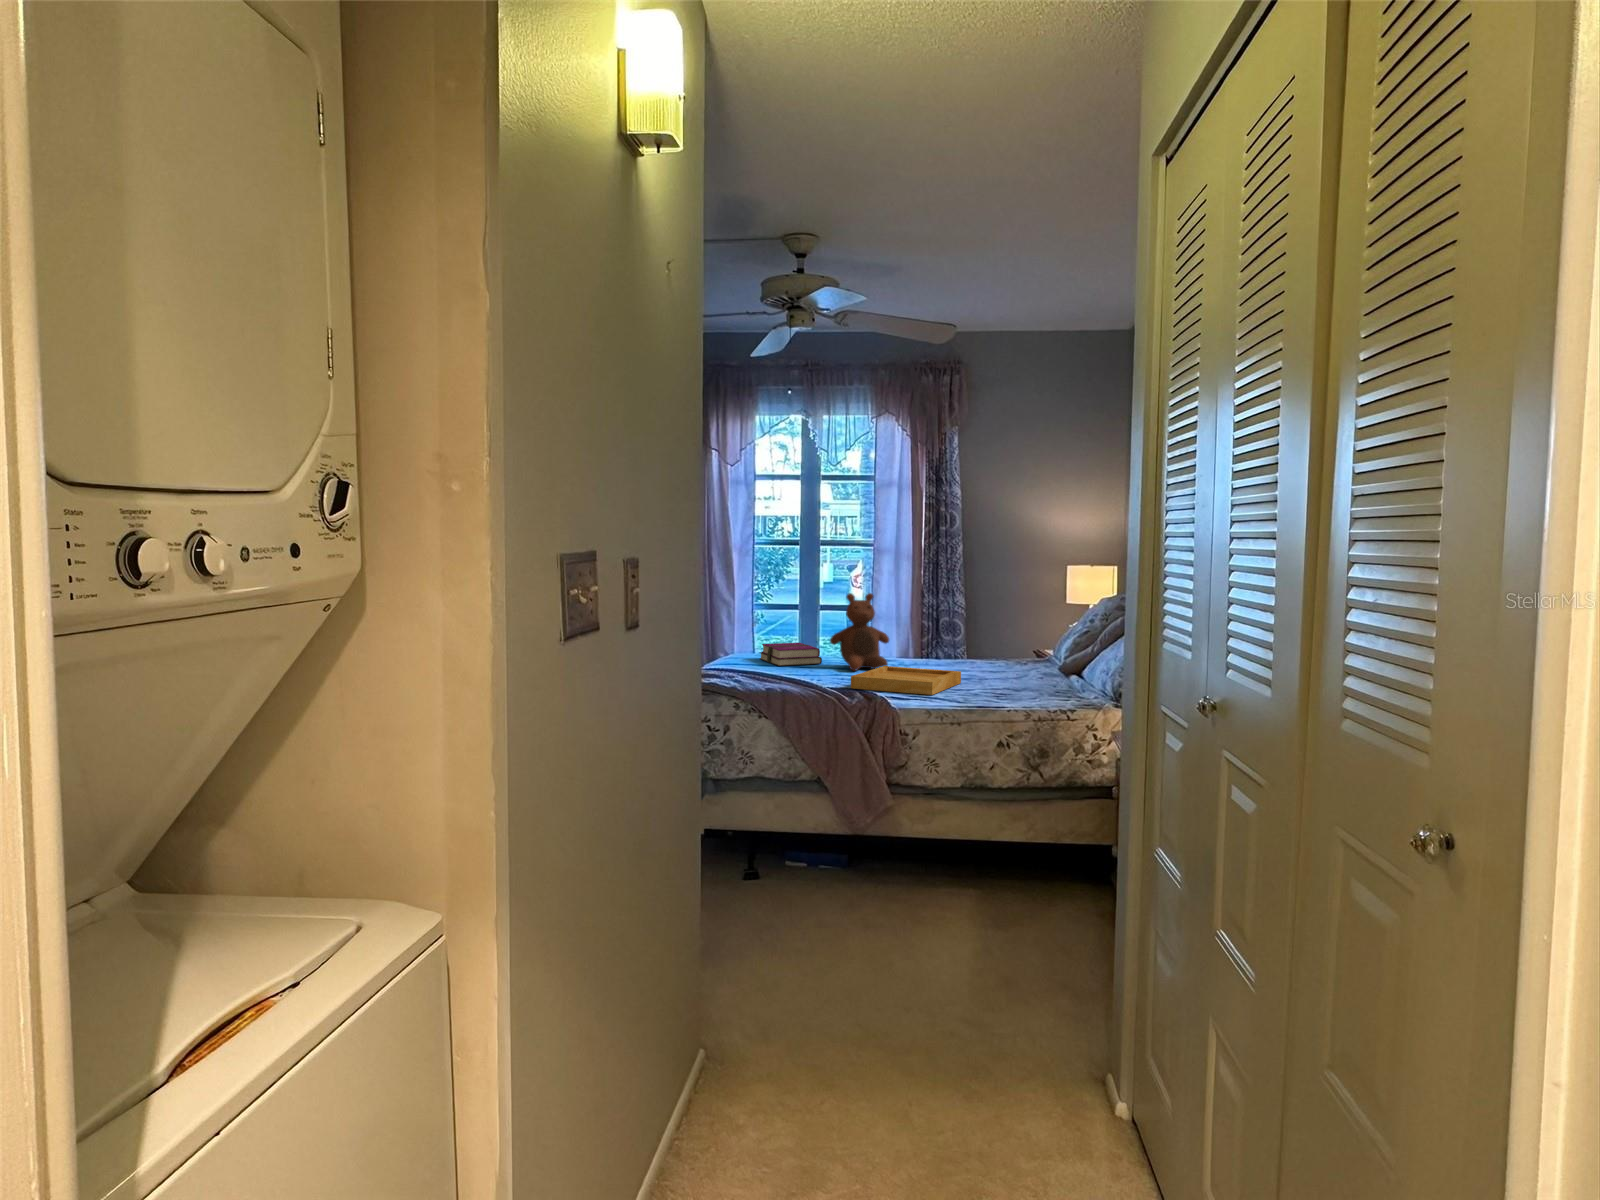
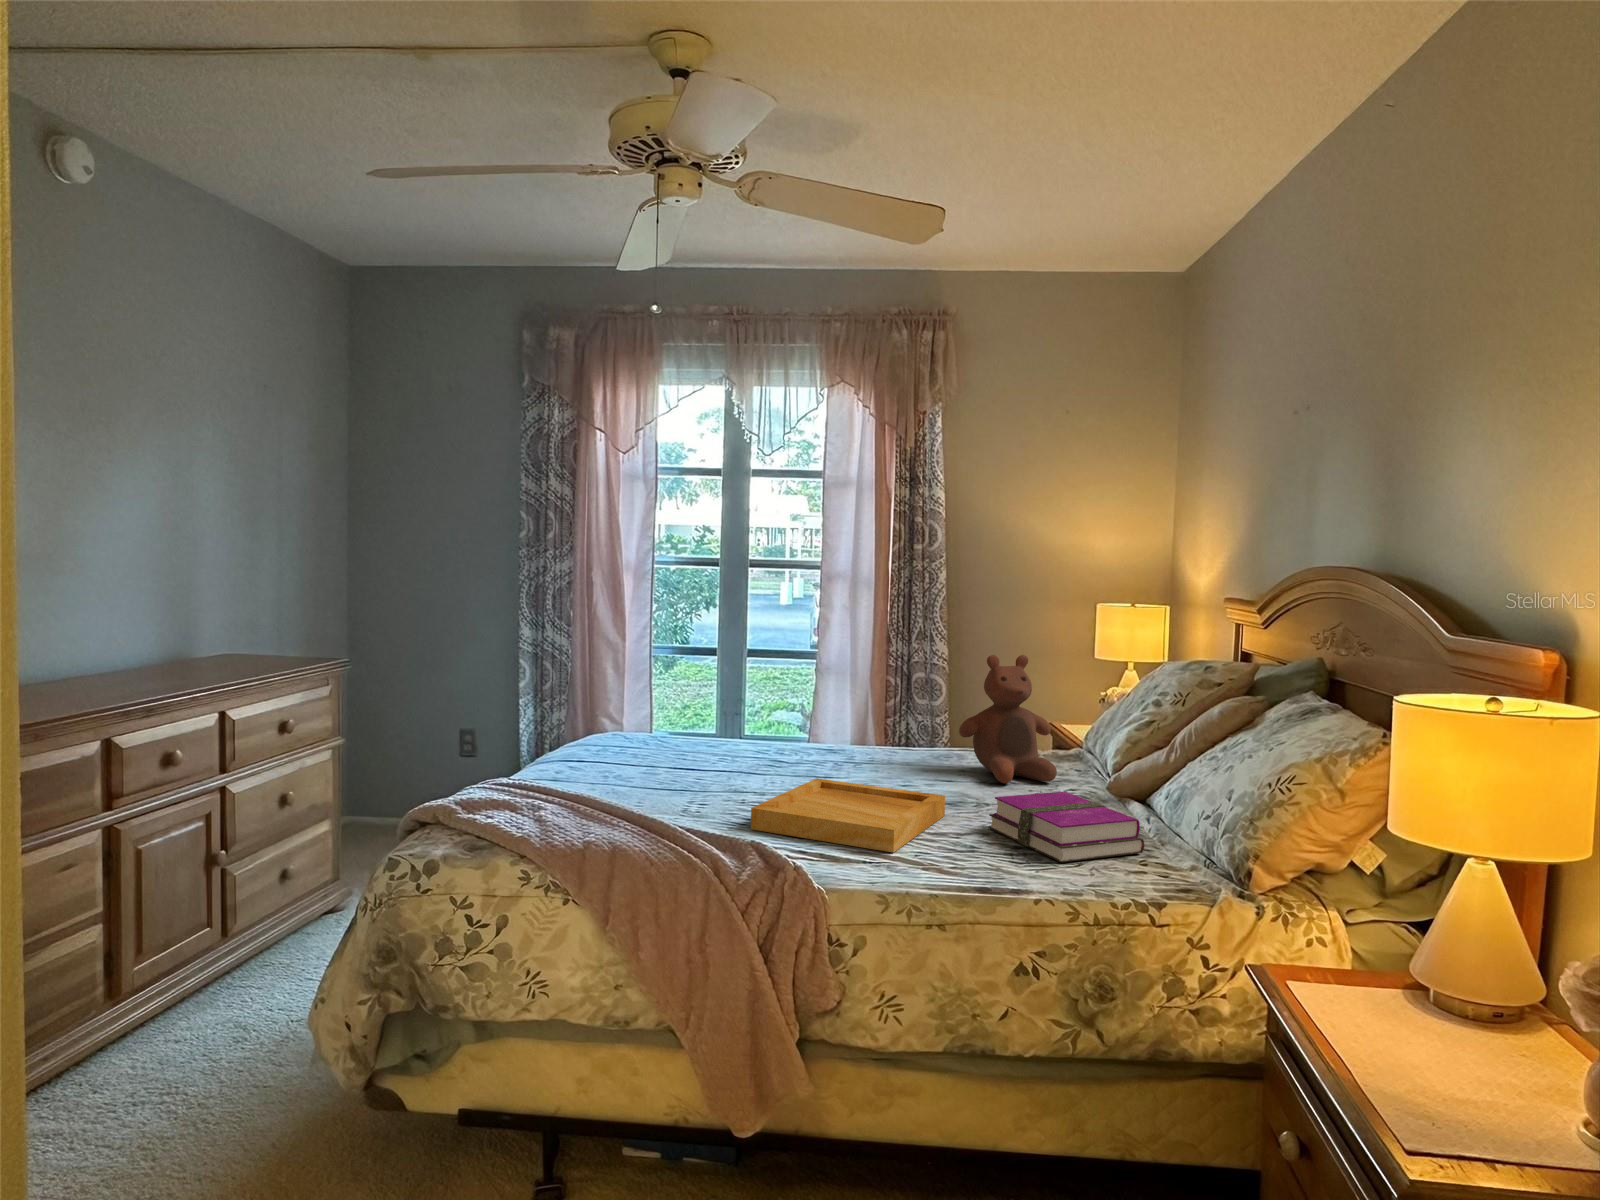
stuffed bear: present [830,593,889,671] -> present [959,655,1057,783]
hardback book: present [760,643,822,666] -> present [988,792,1144,862]

